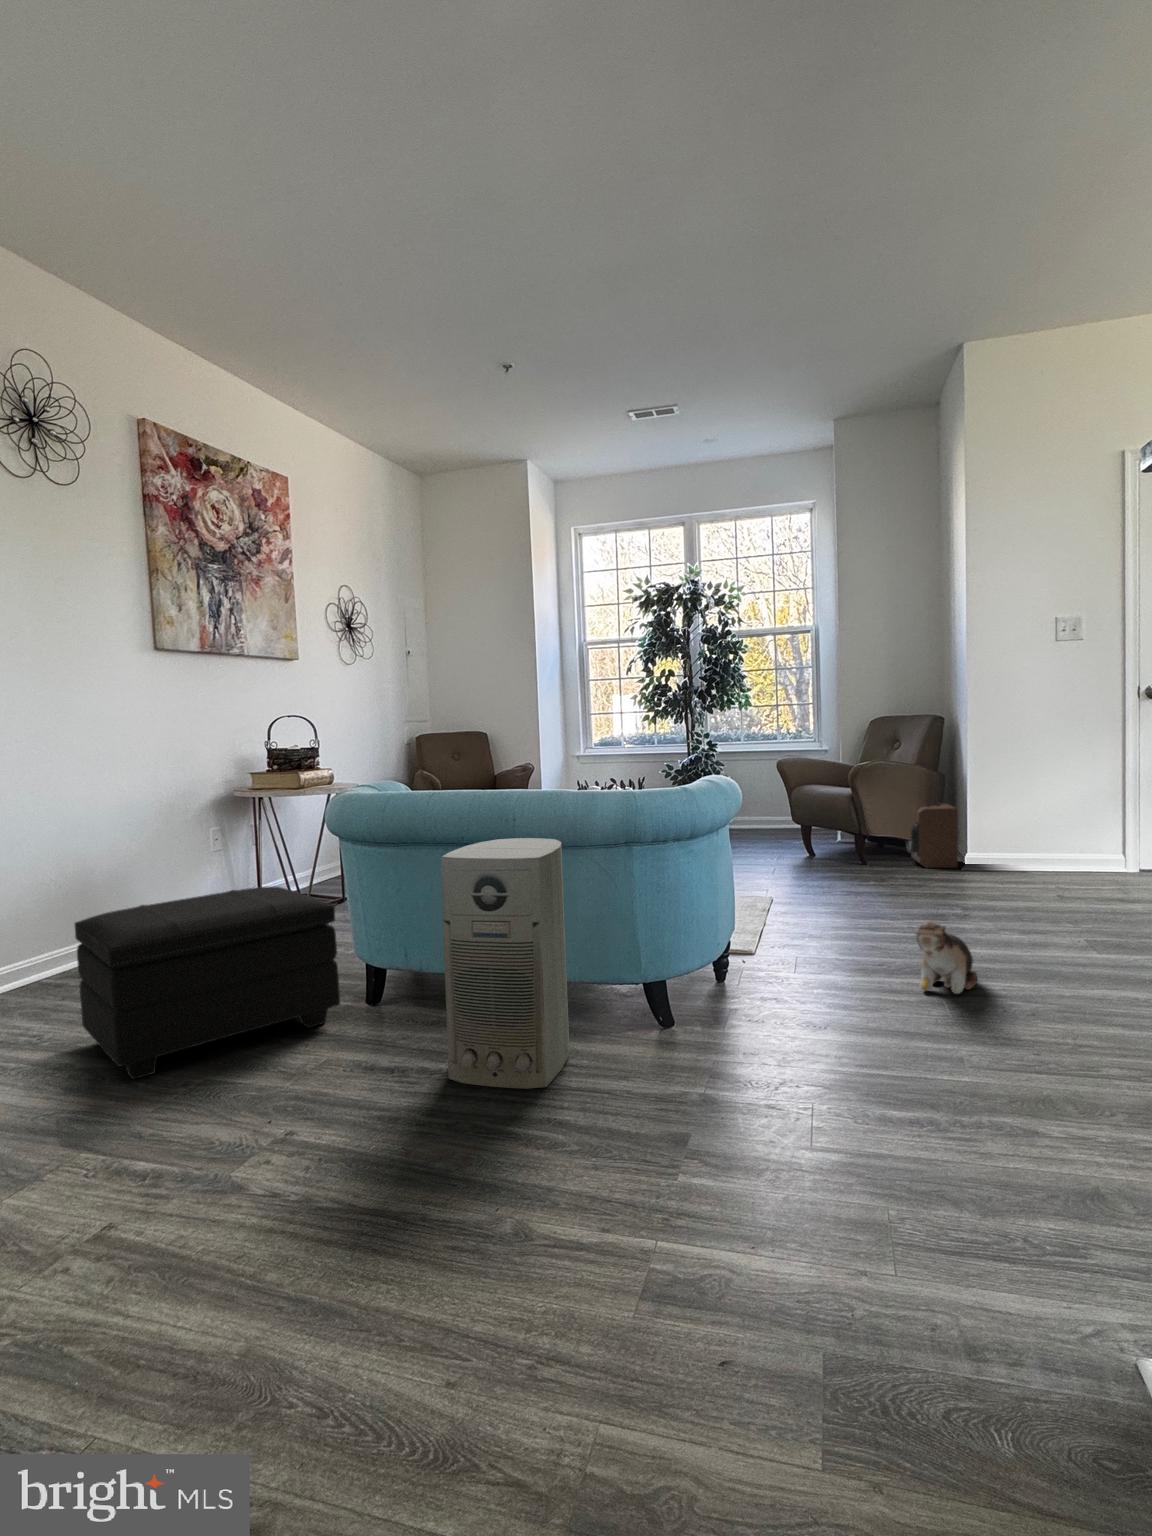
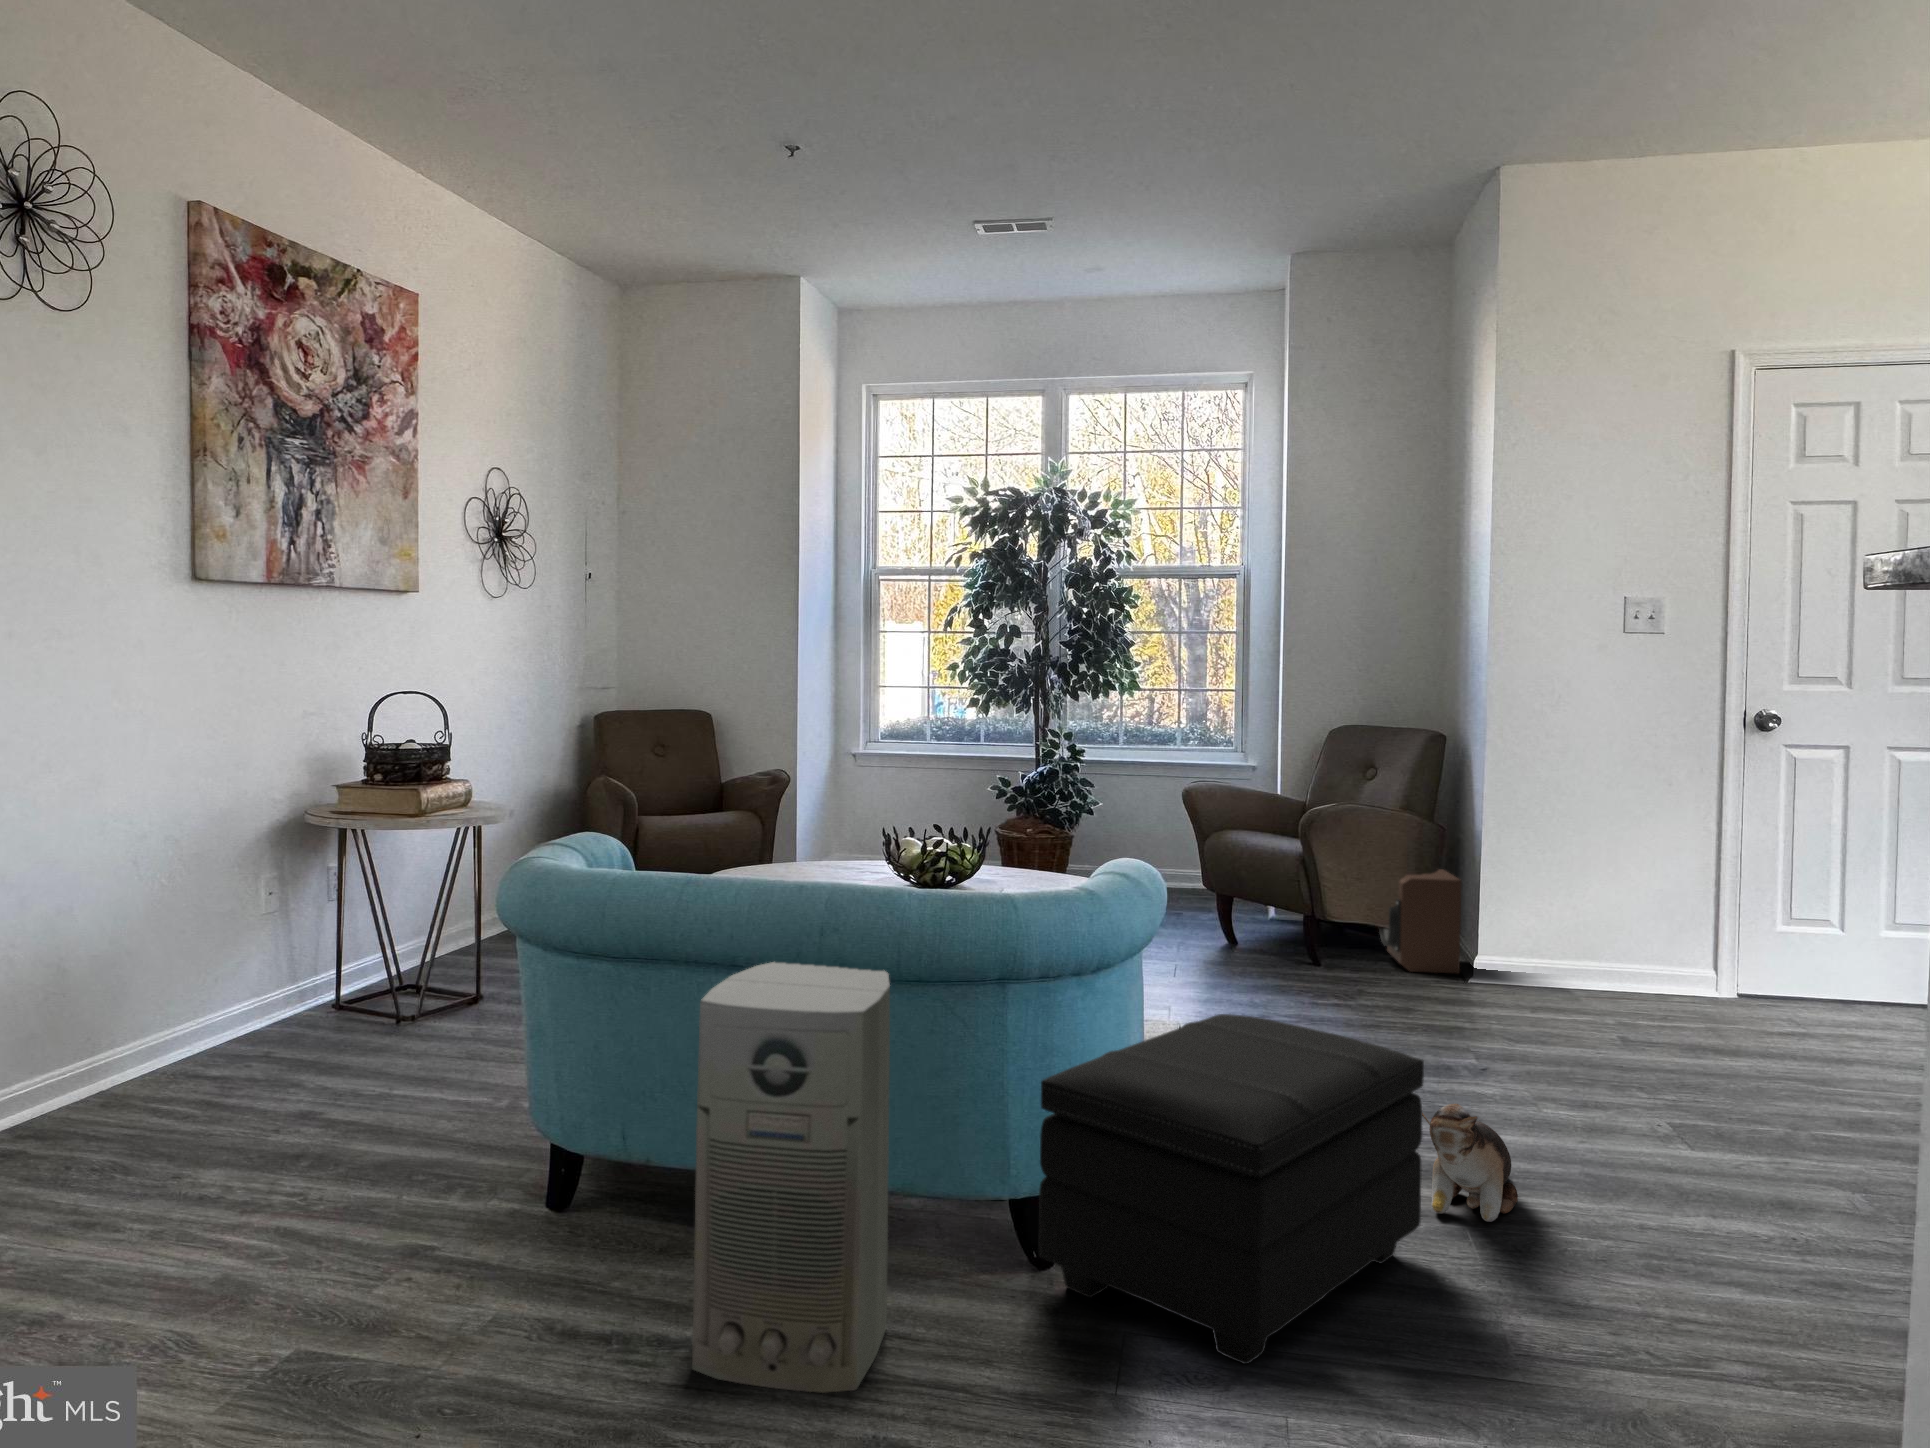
footstool: present [75,886,340,1079] -> present [1039,1014,1424,1364]

